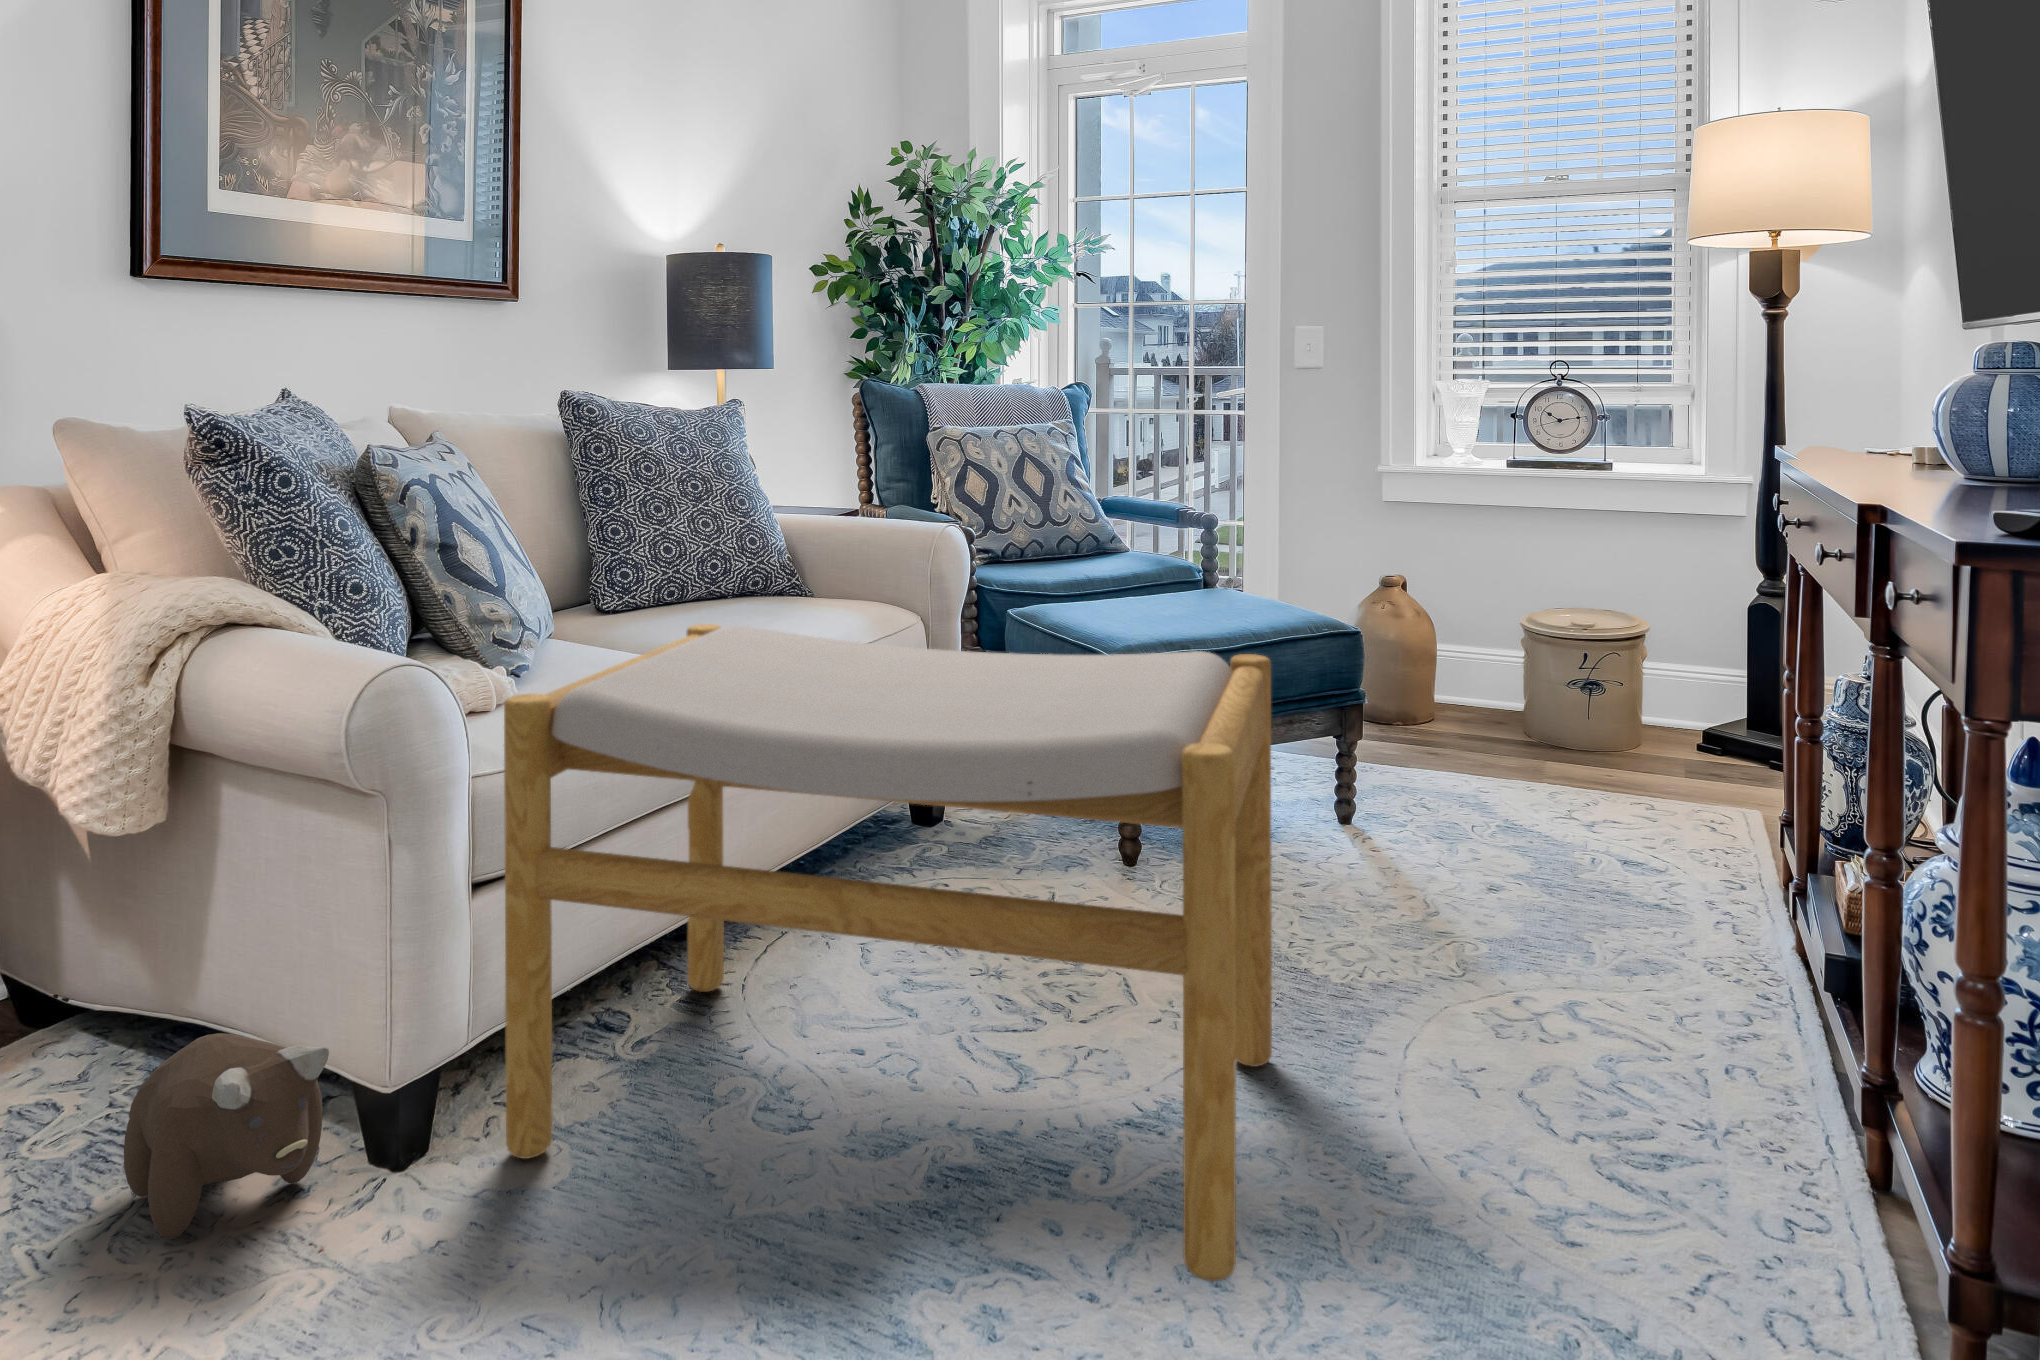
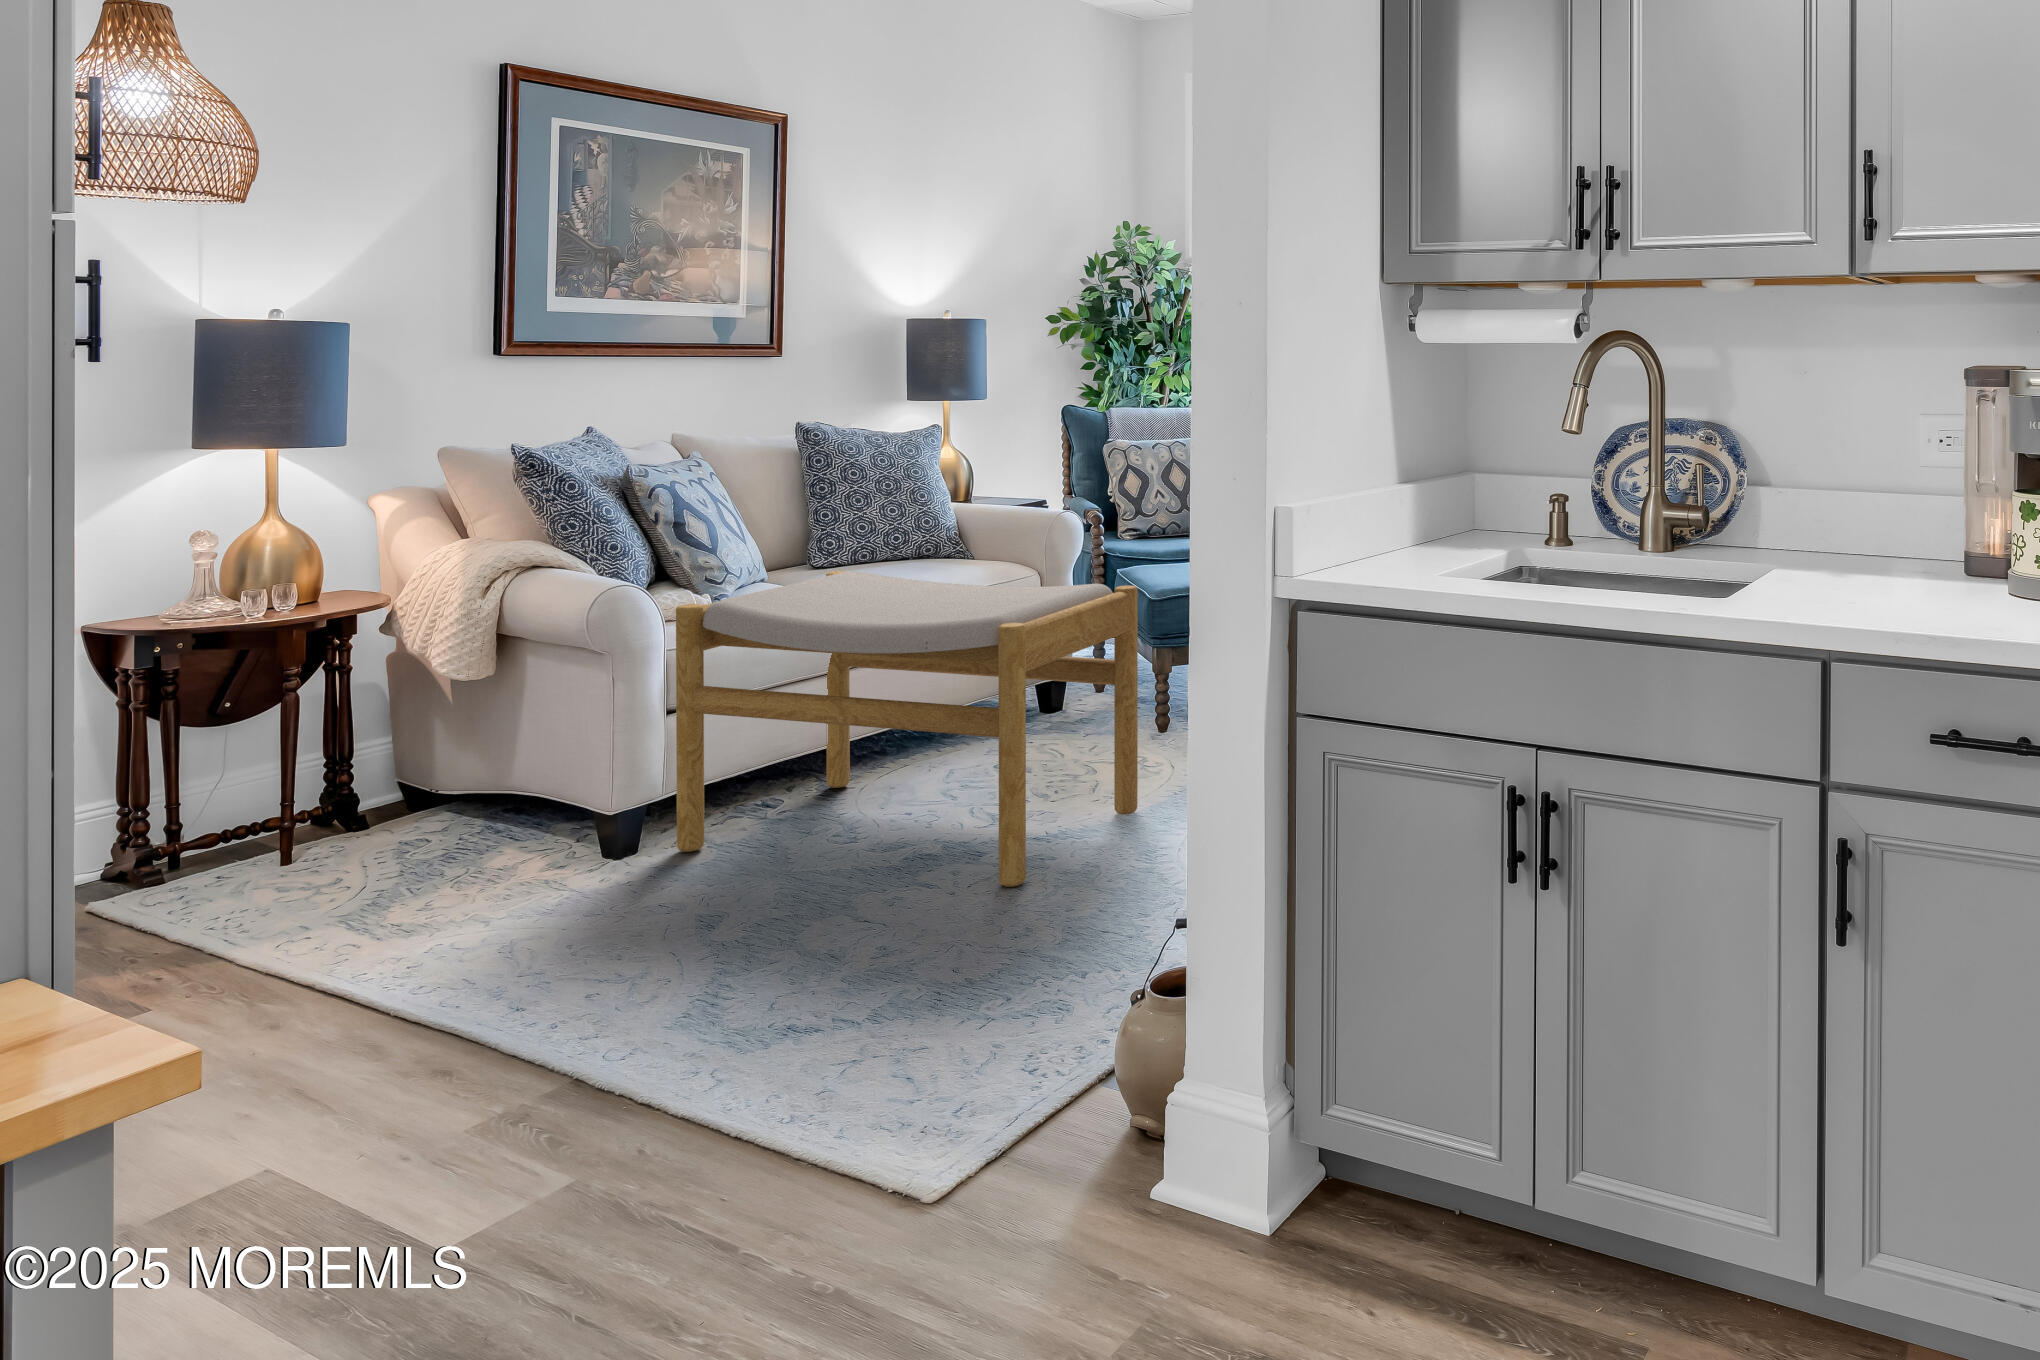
plush toy: present [124,1033,329,1239] -> none [461,783,572,880]

